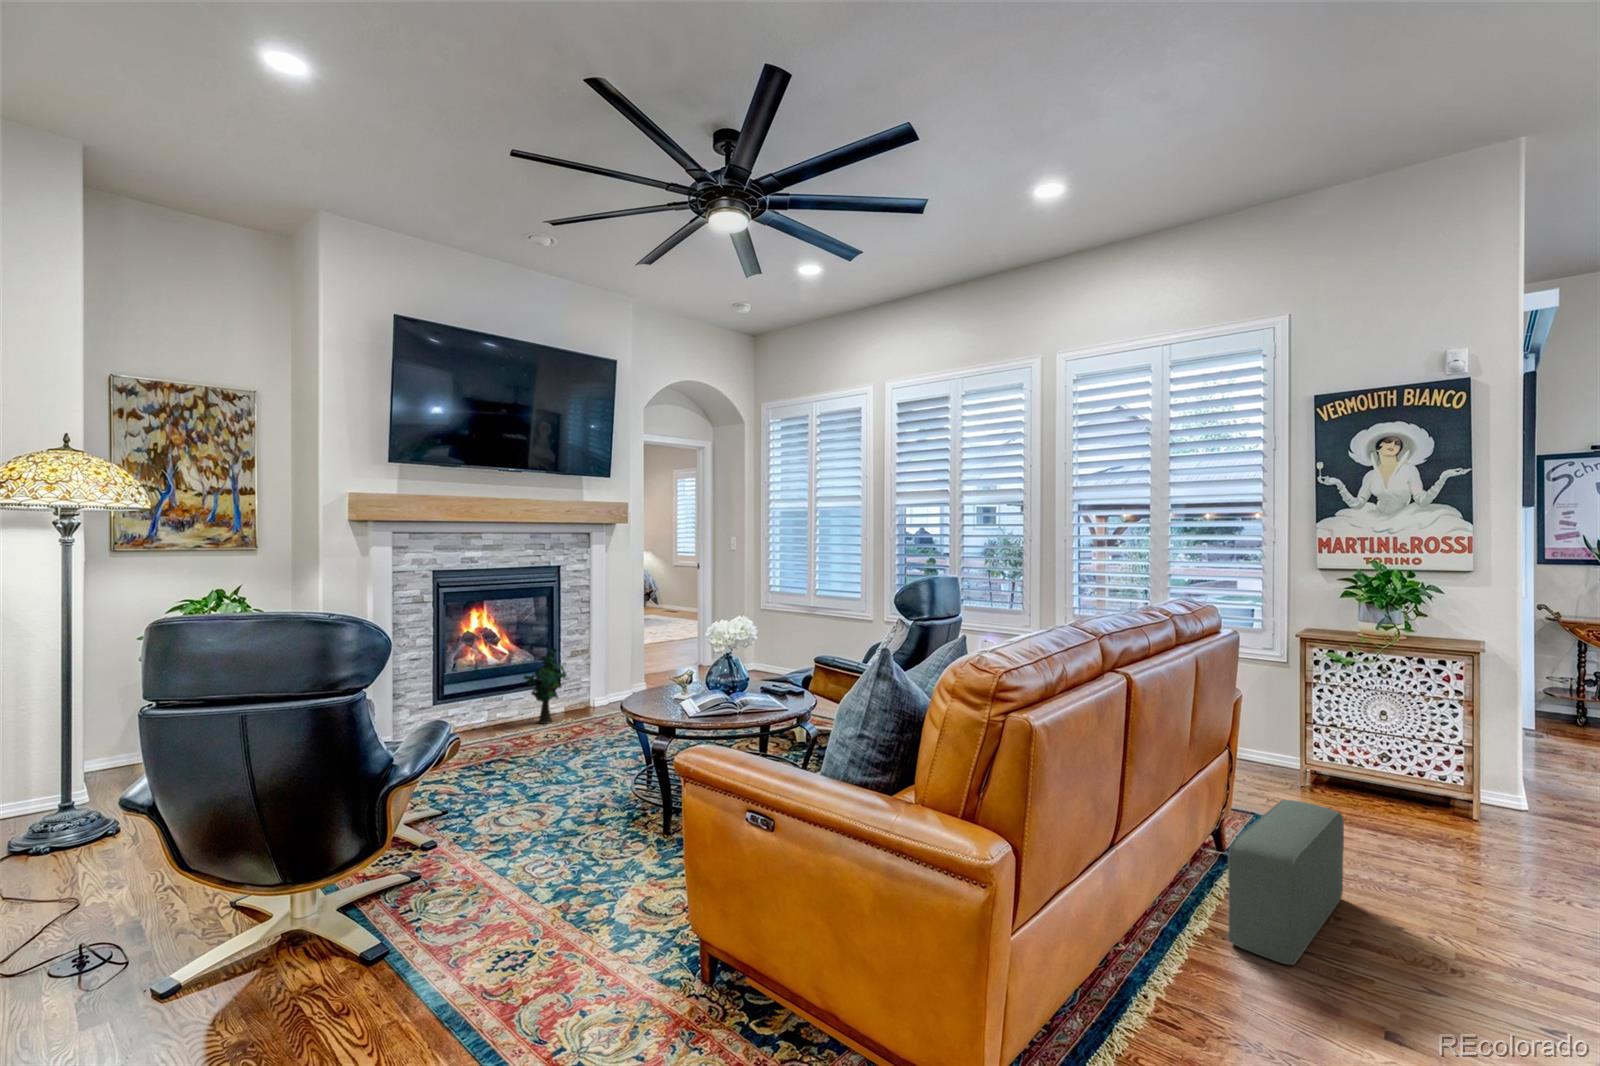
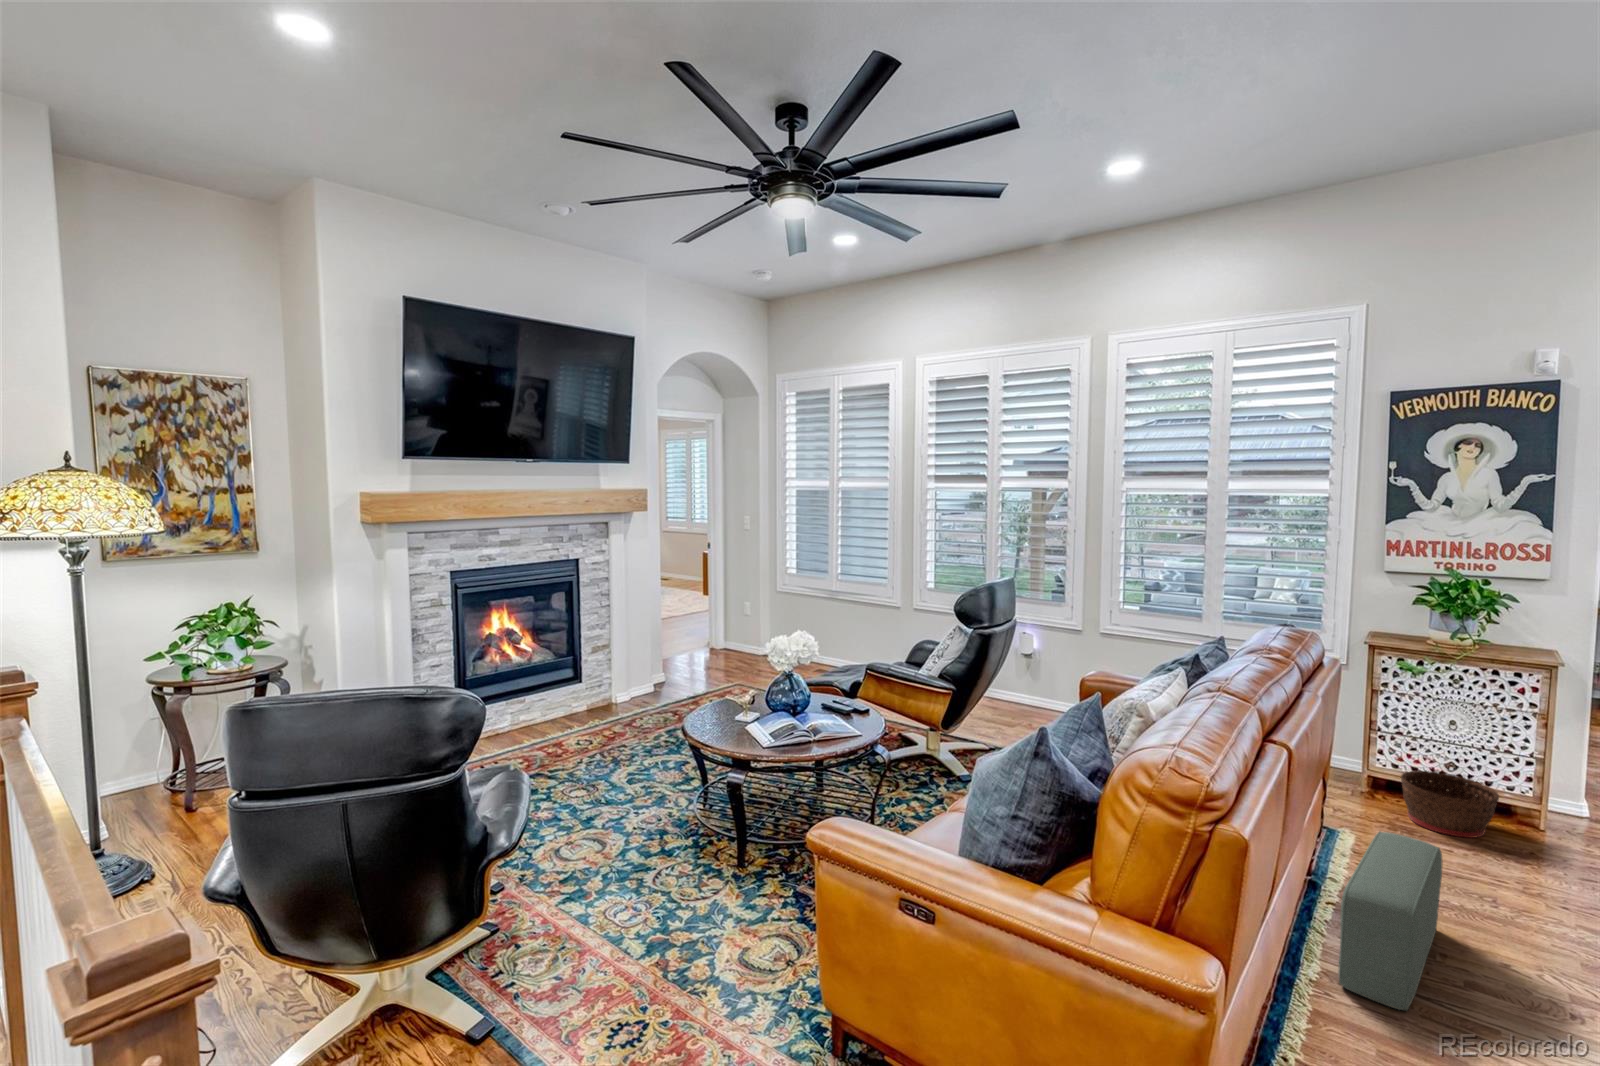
decorative plant: present [524,648,566,724] -> none [546,648,593,728]
basket: none [1332,761,1428,825] -> present [1401,771,1499,838]

